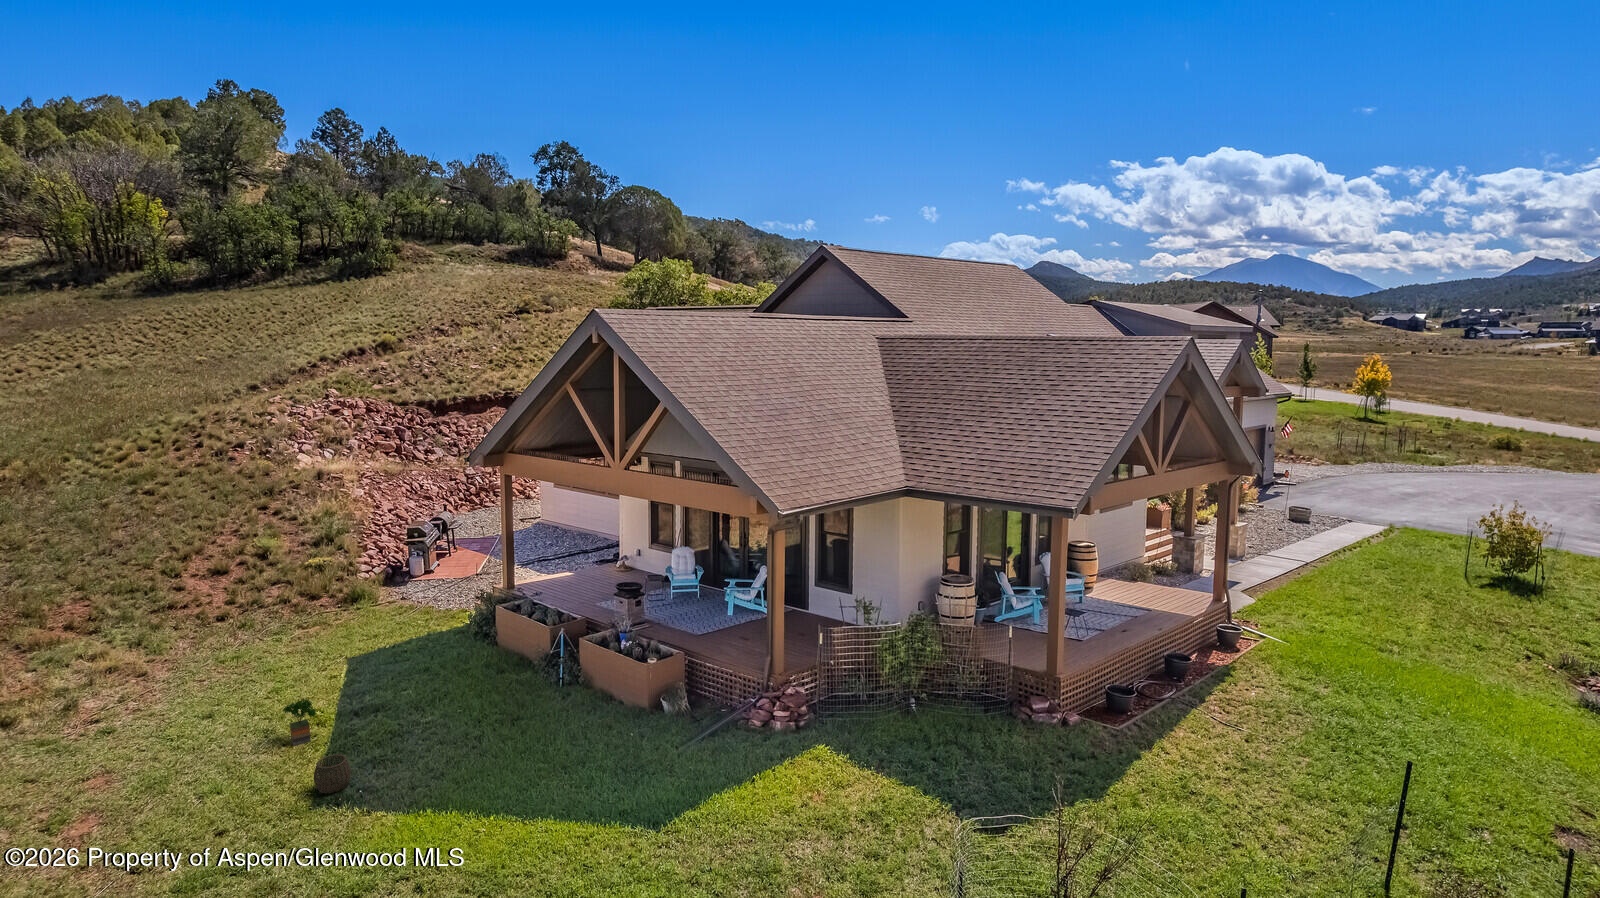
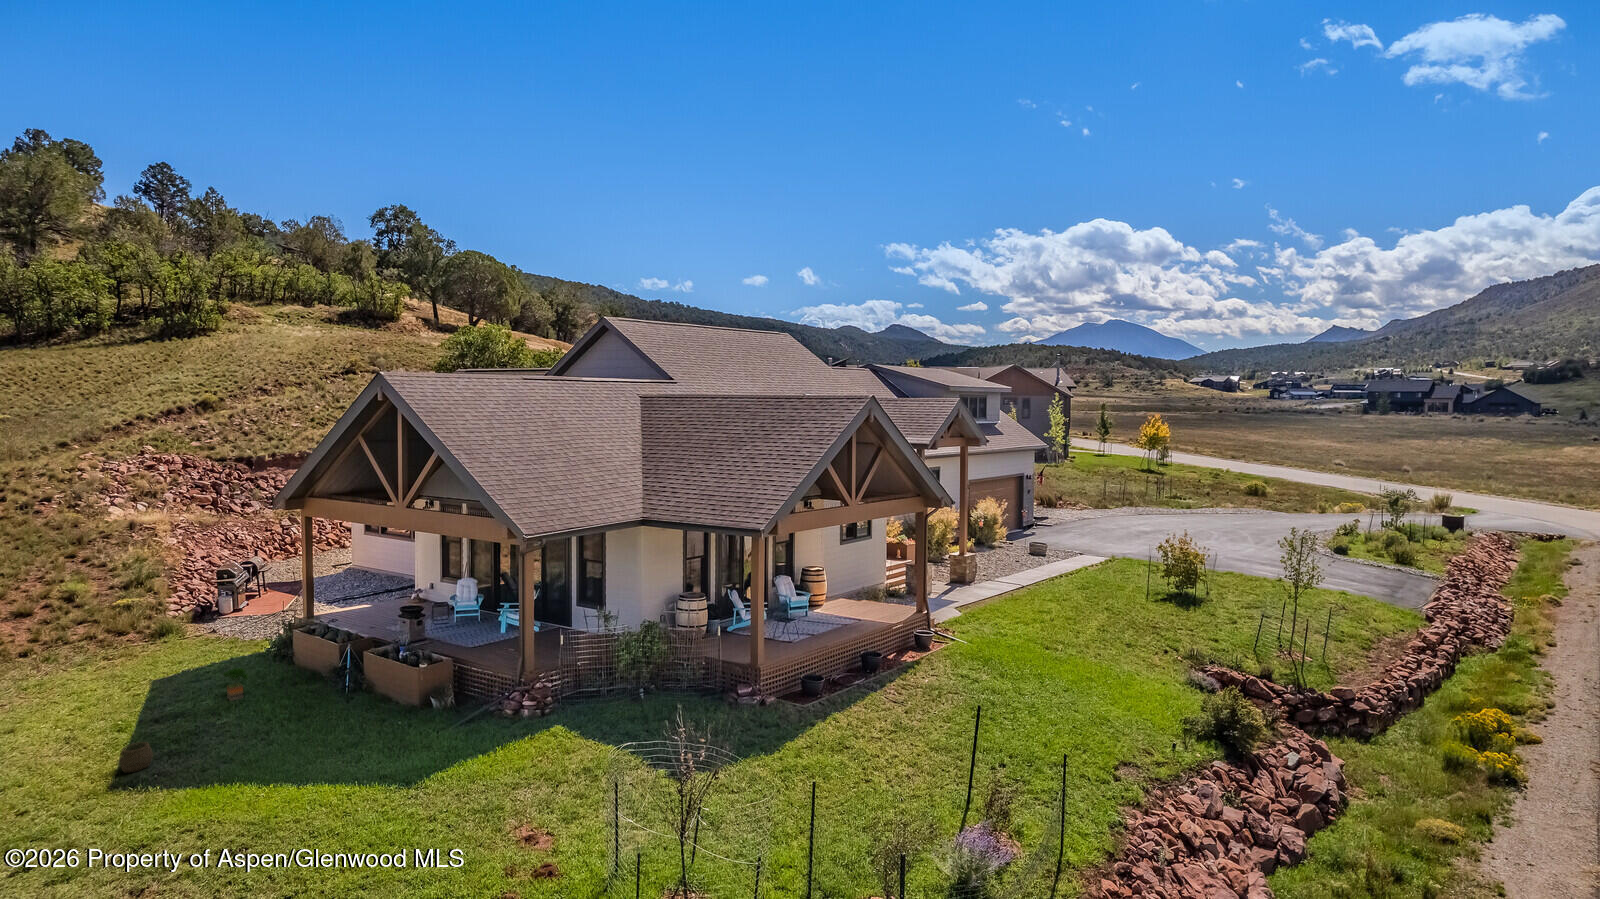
potted tree: present [283,699,316,746] -> present [224,668,248,701]

